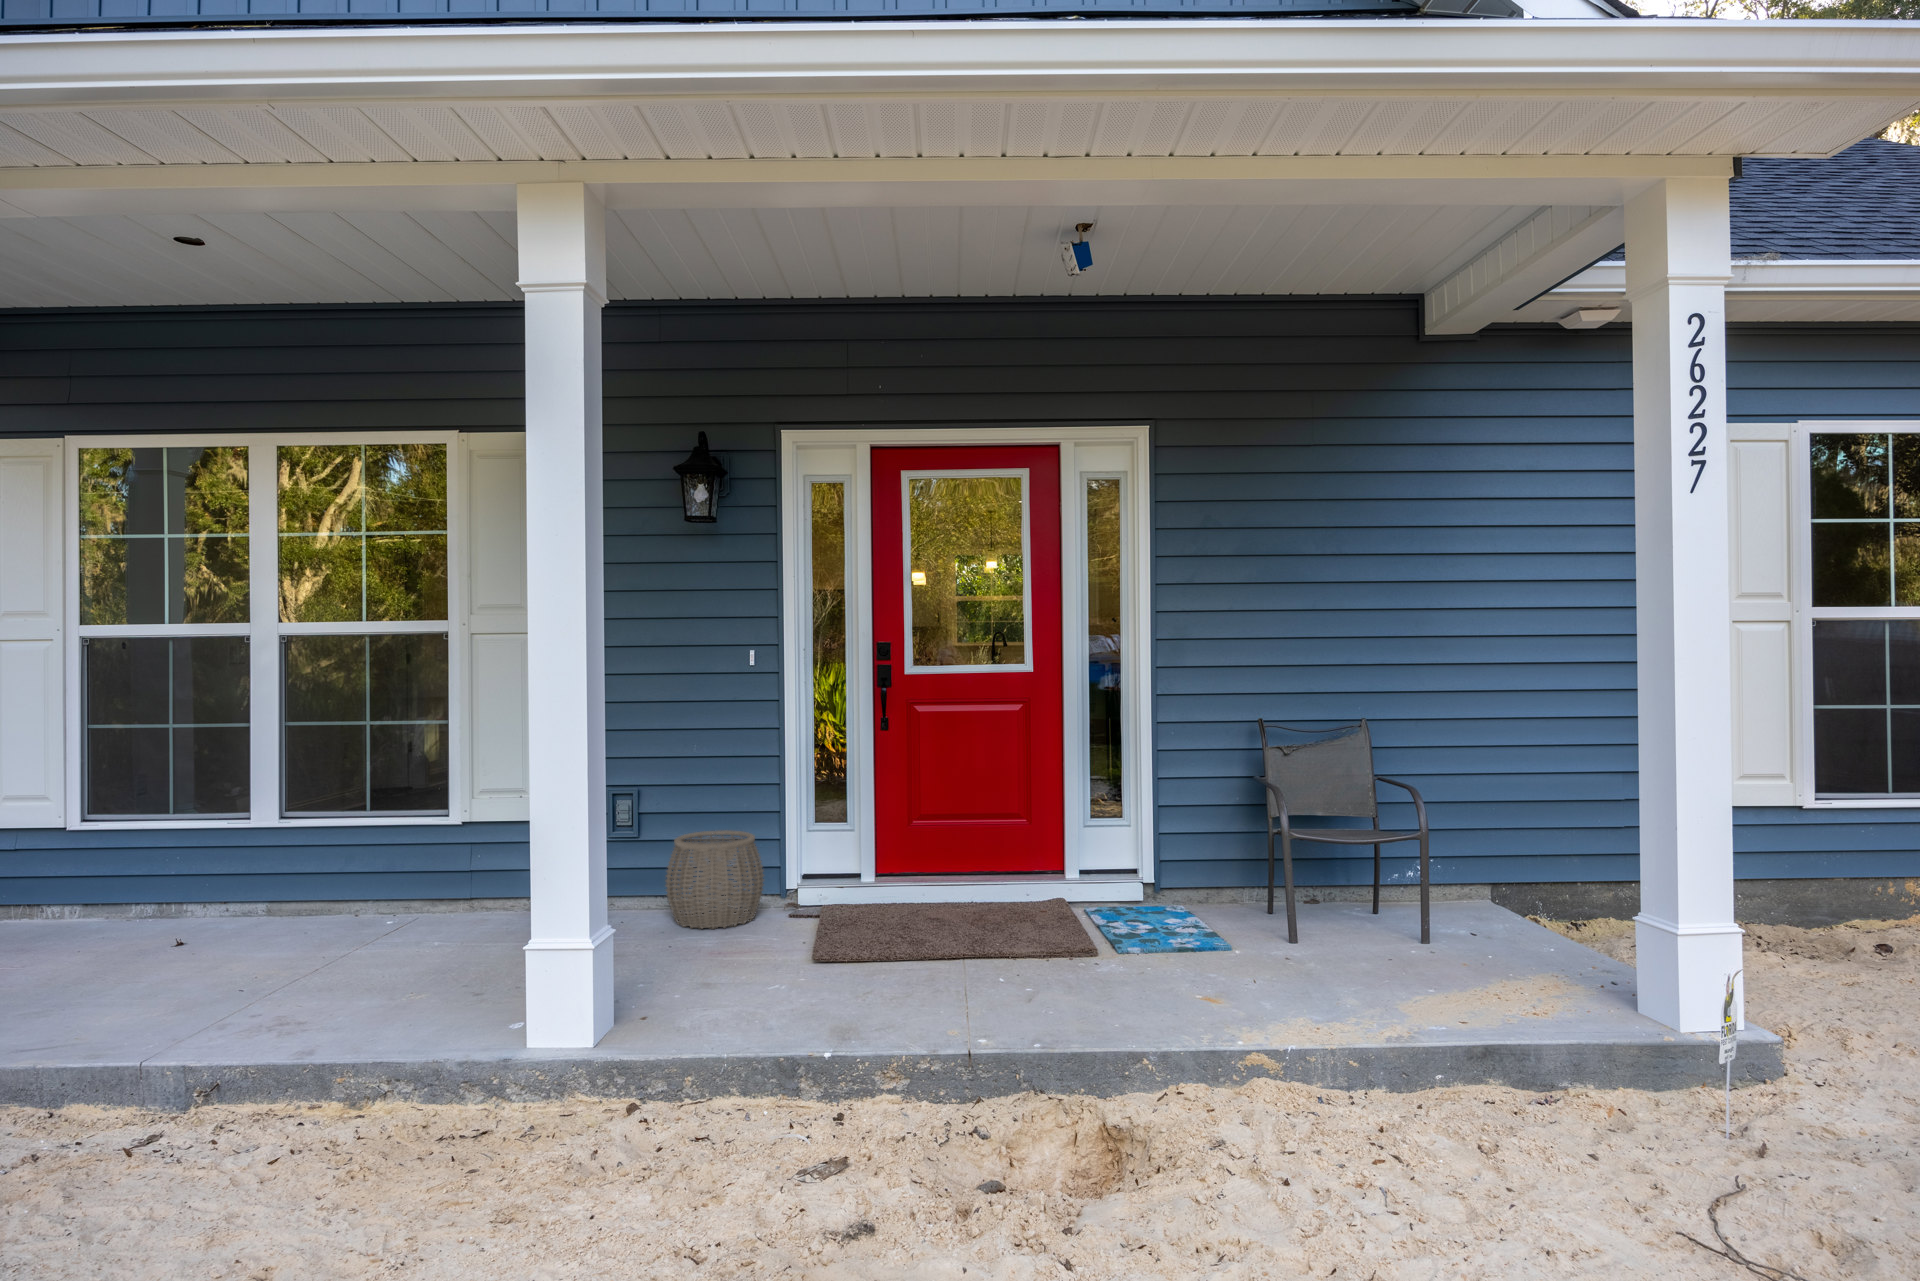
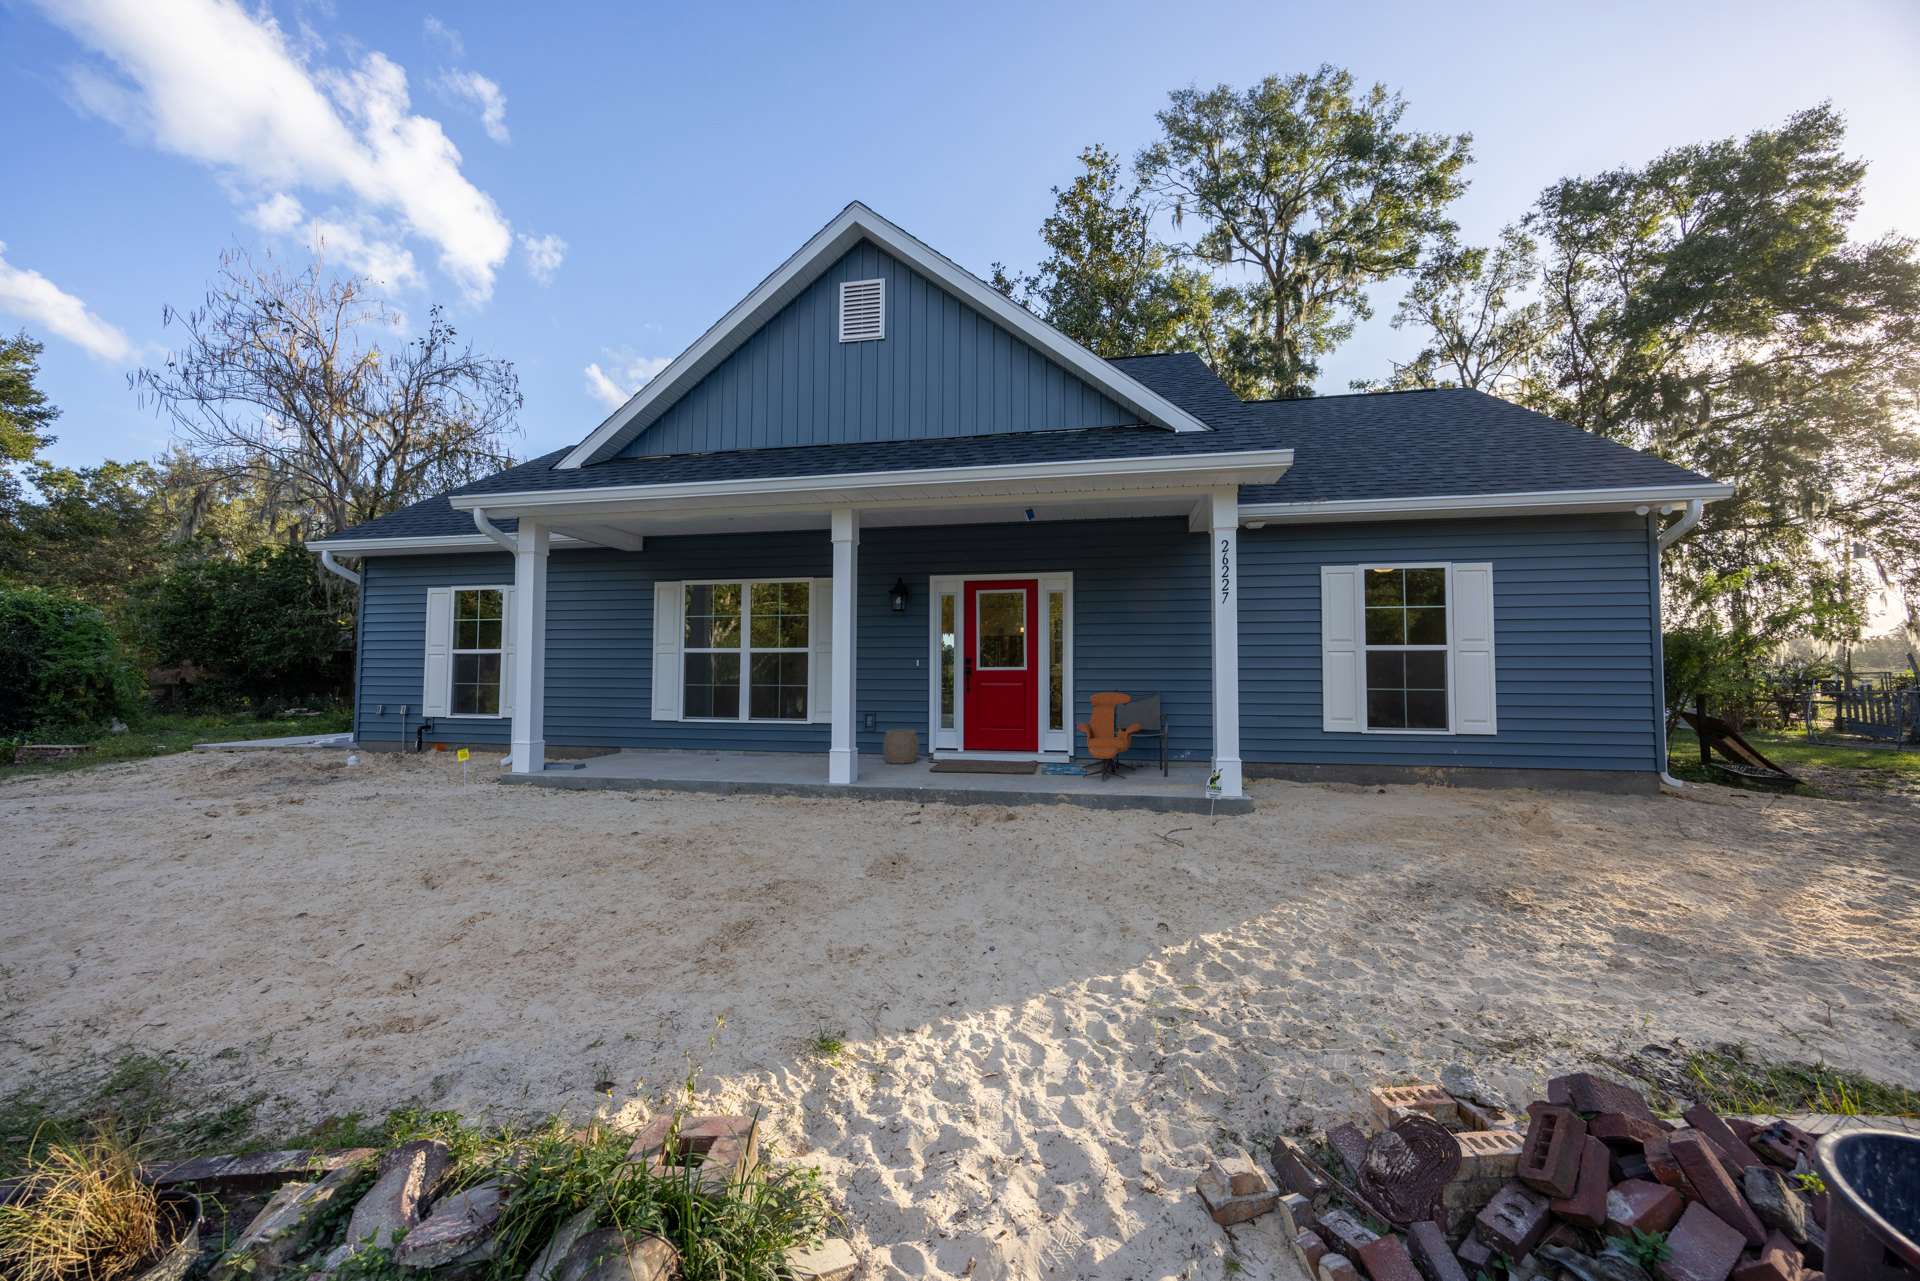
lounge chair: none [1180,724,1356,982] -> present [1077,692,1141,781]

